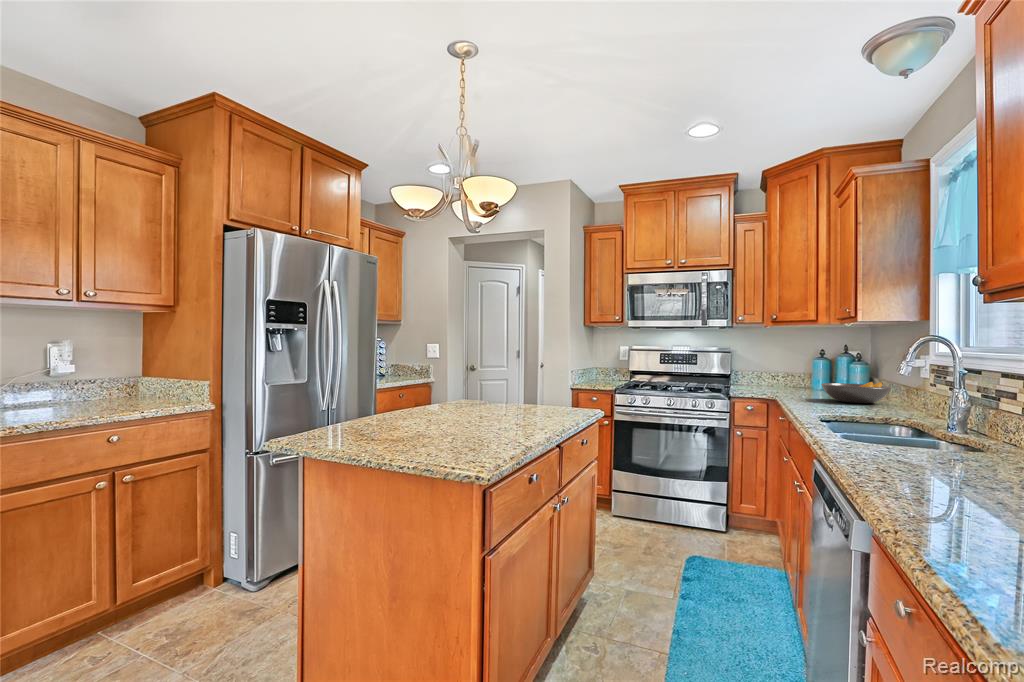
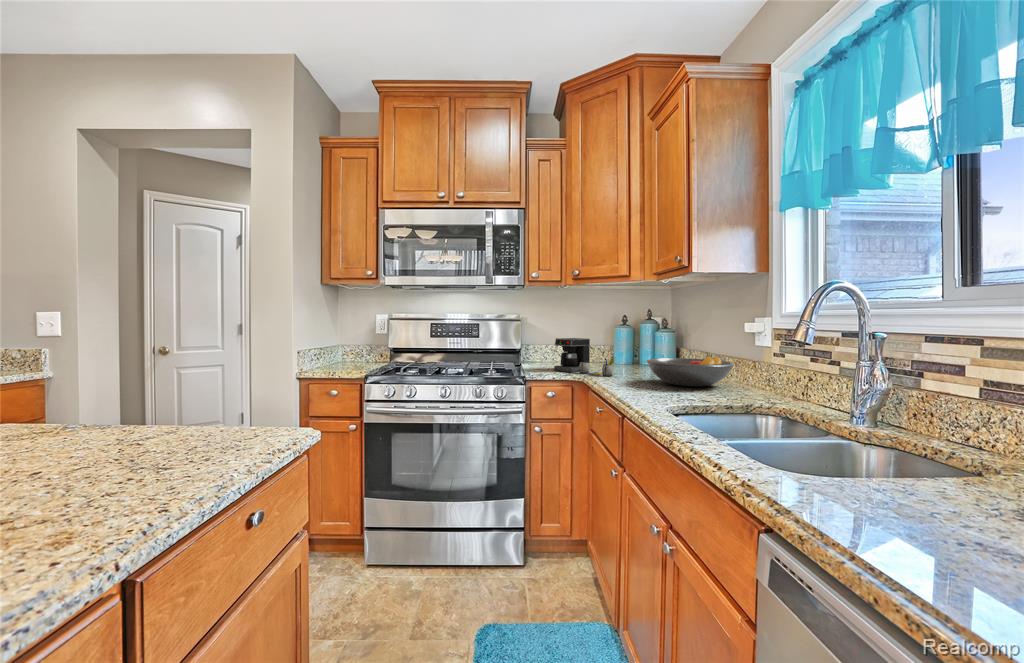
coffee maker: none [755,367,802,396] -> present [554,338,614,376]

